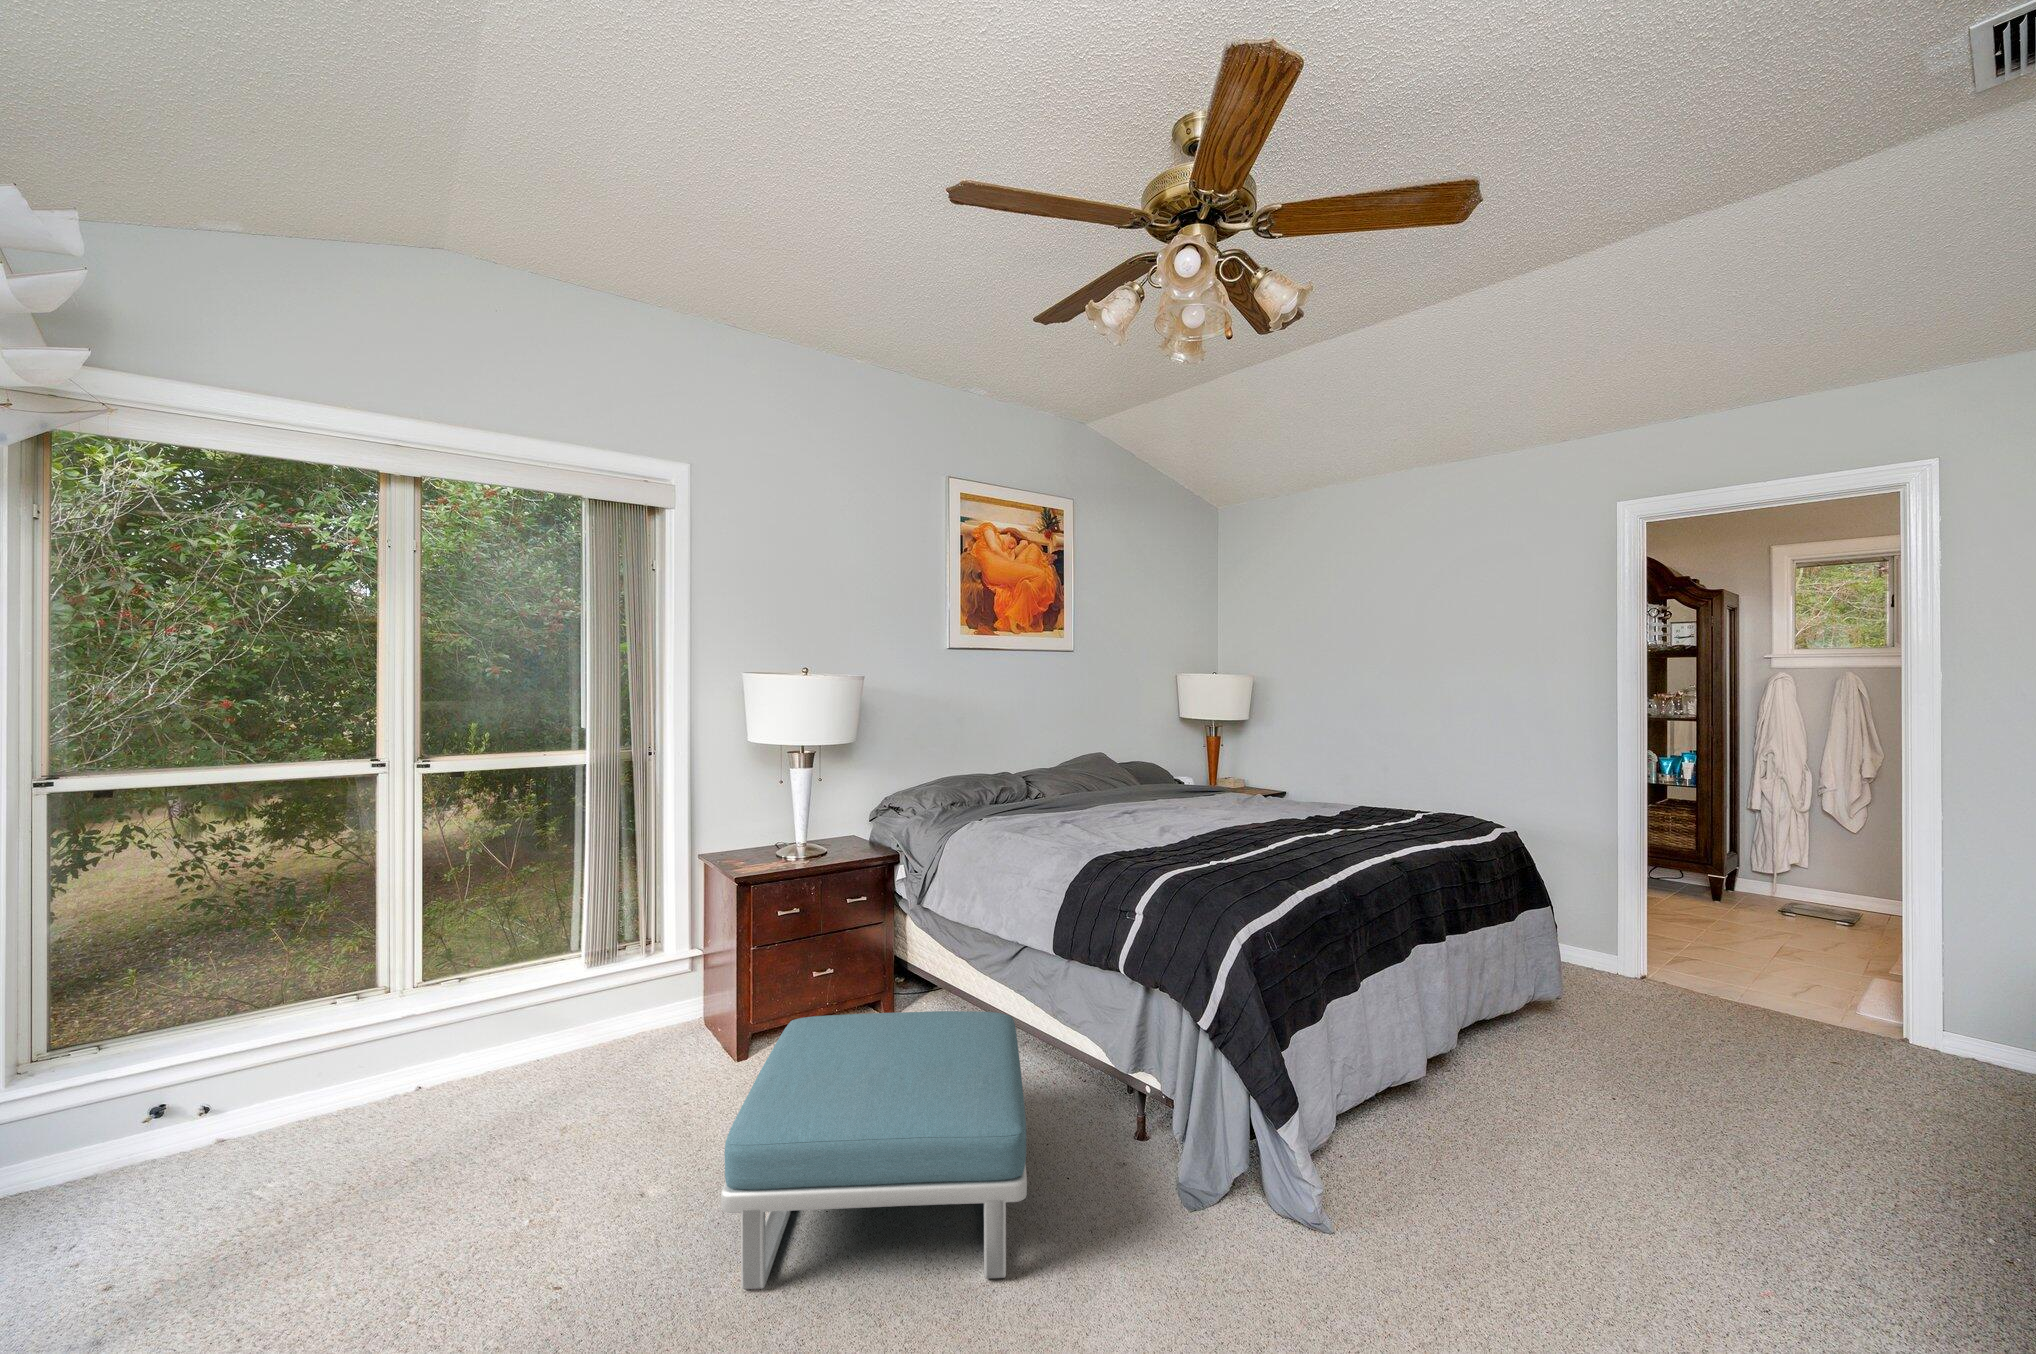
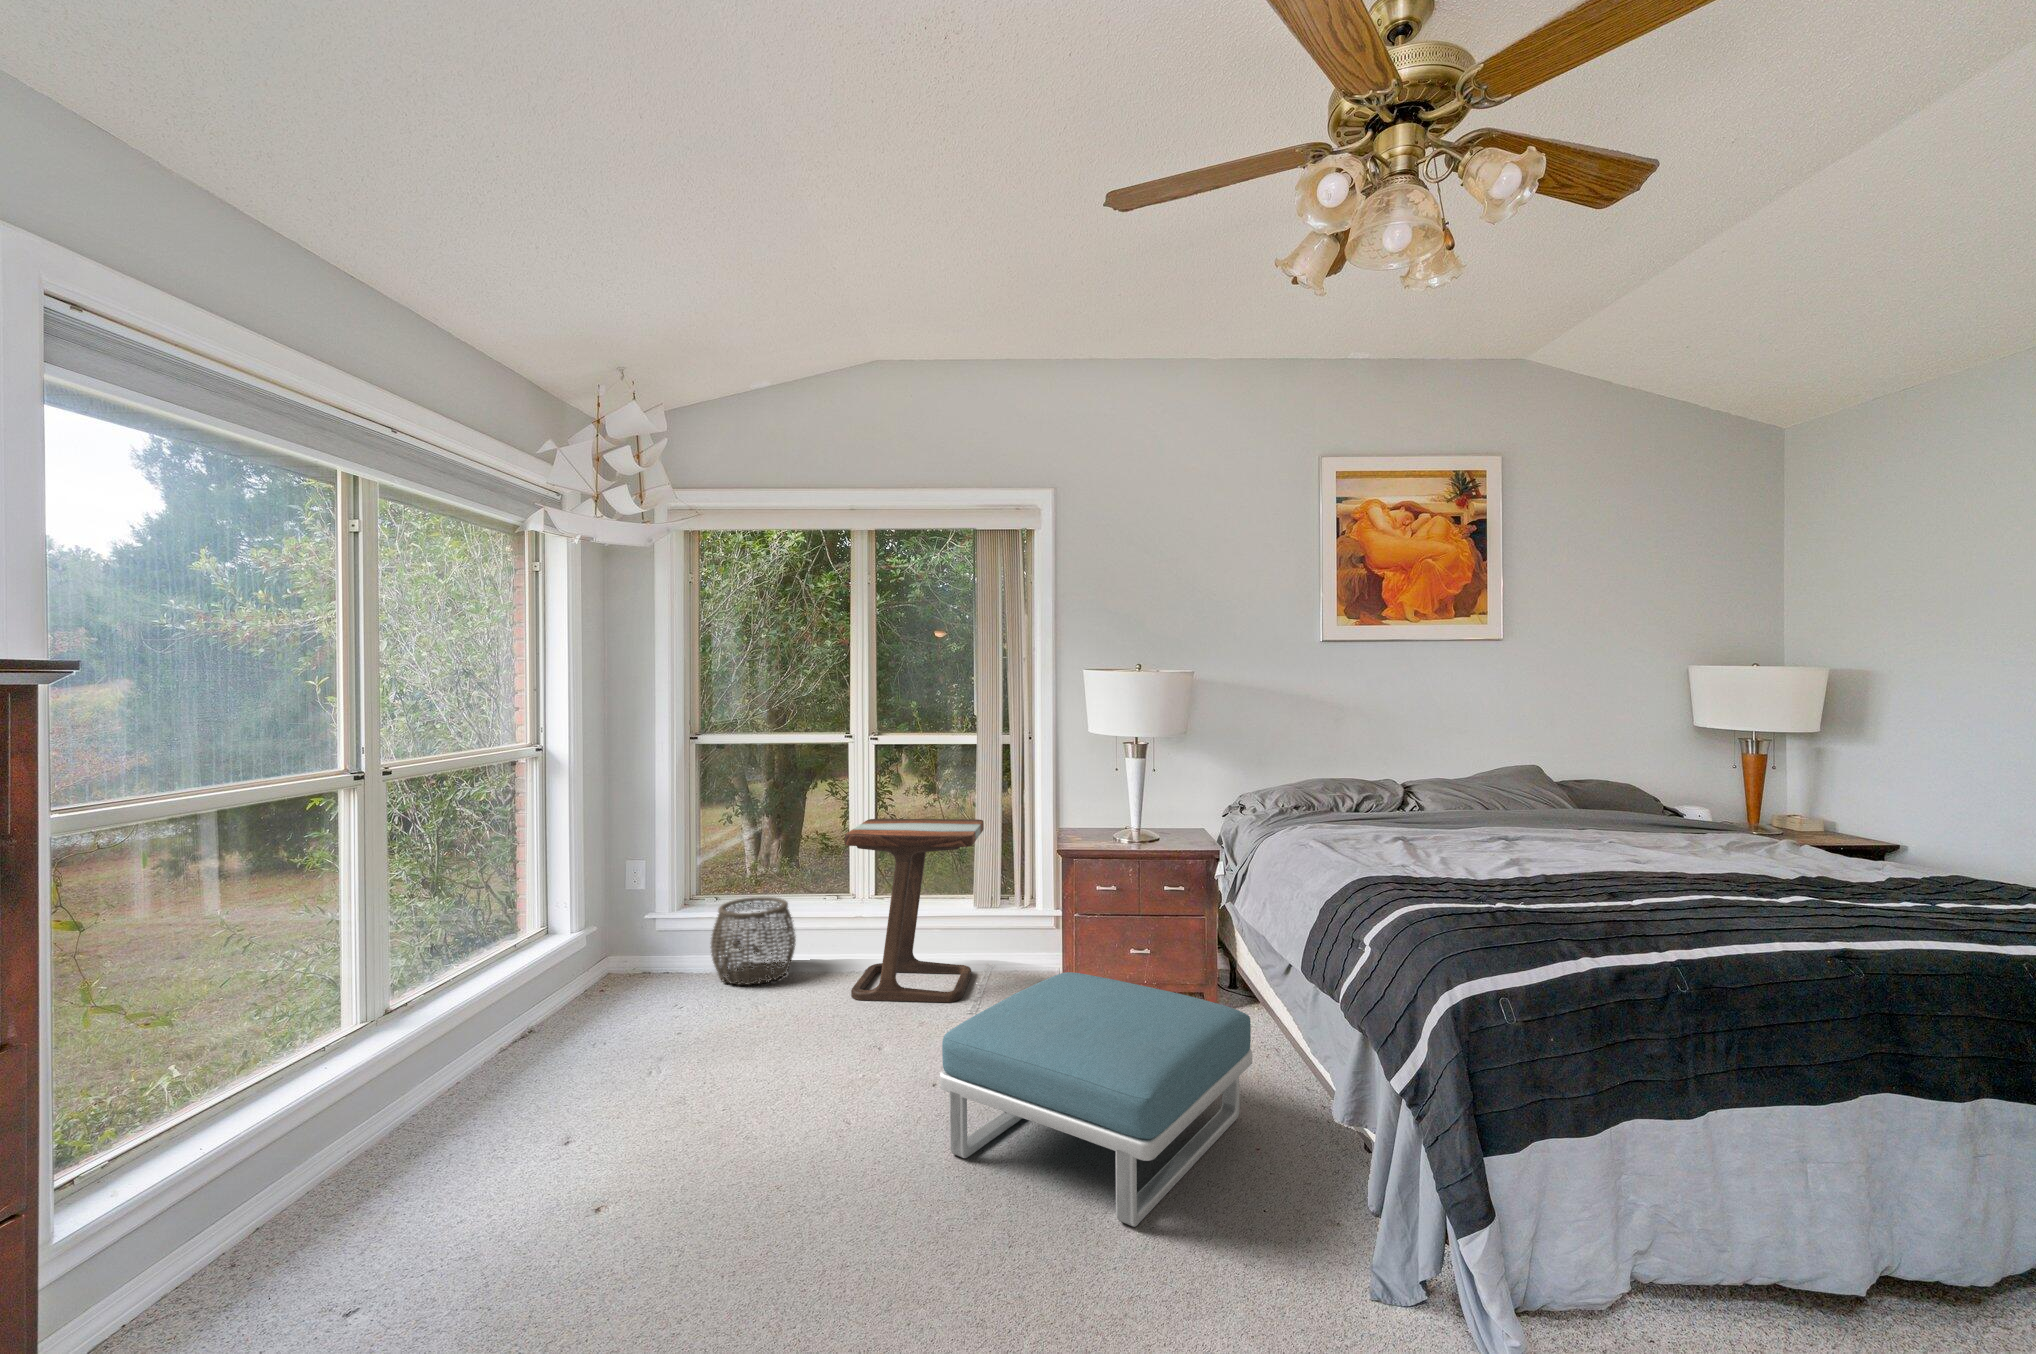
side table: none [414,857,631,1134] -> present [845,819,995,1013]
woven basket: none [105,1019,290,1181] -> present [710,897,796,985]

